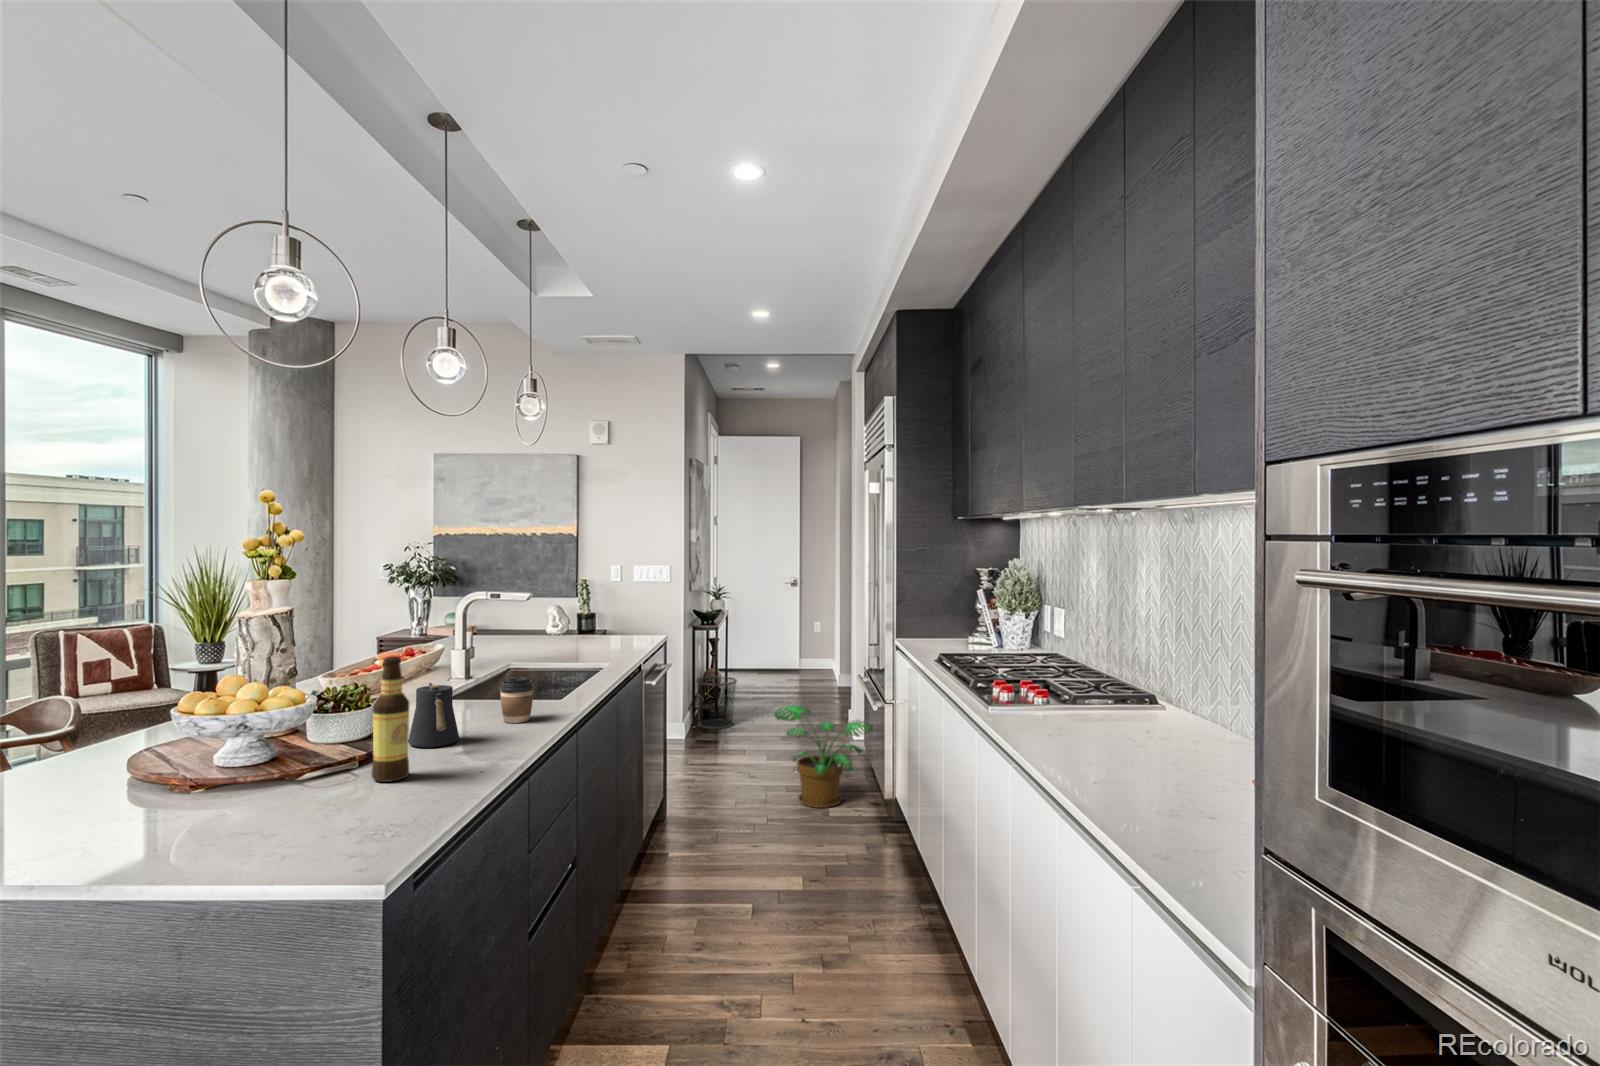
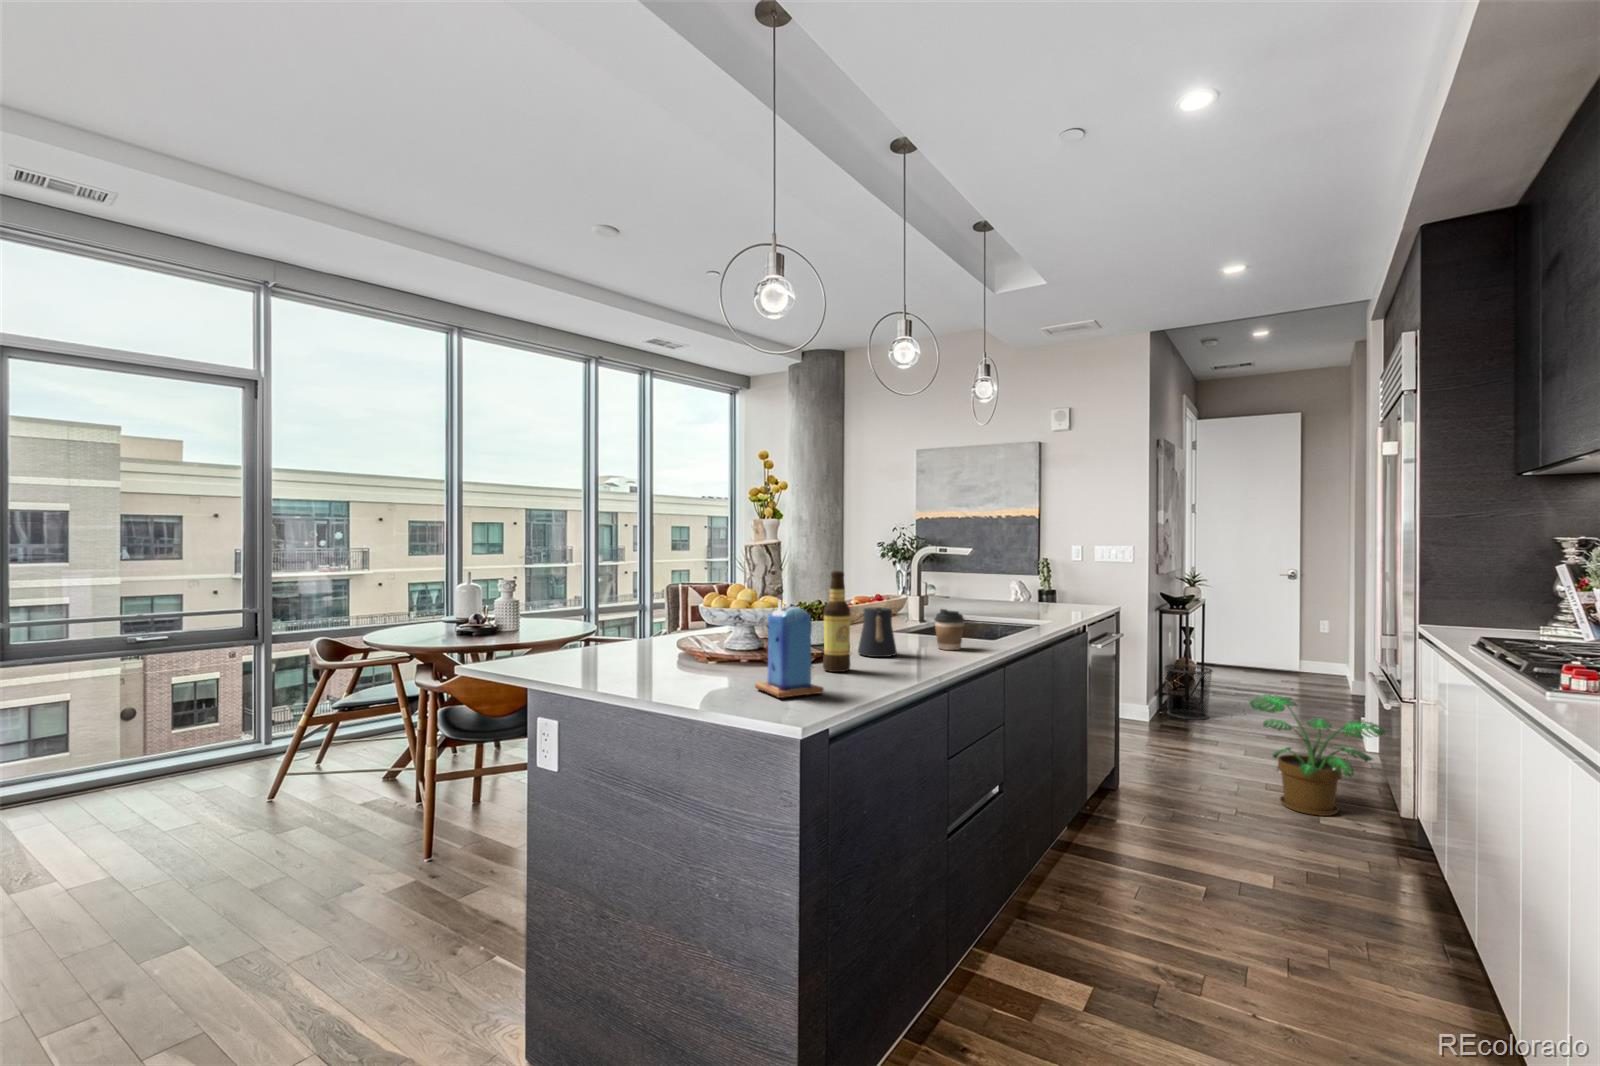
candle: none [286,713,389,844] -> present [755,600,824,698]

